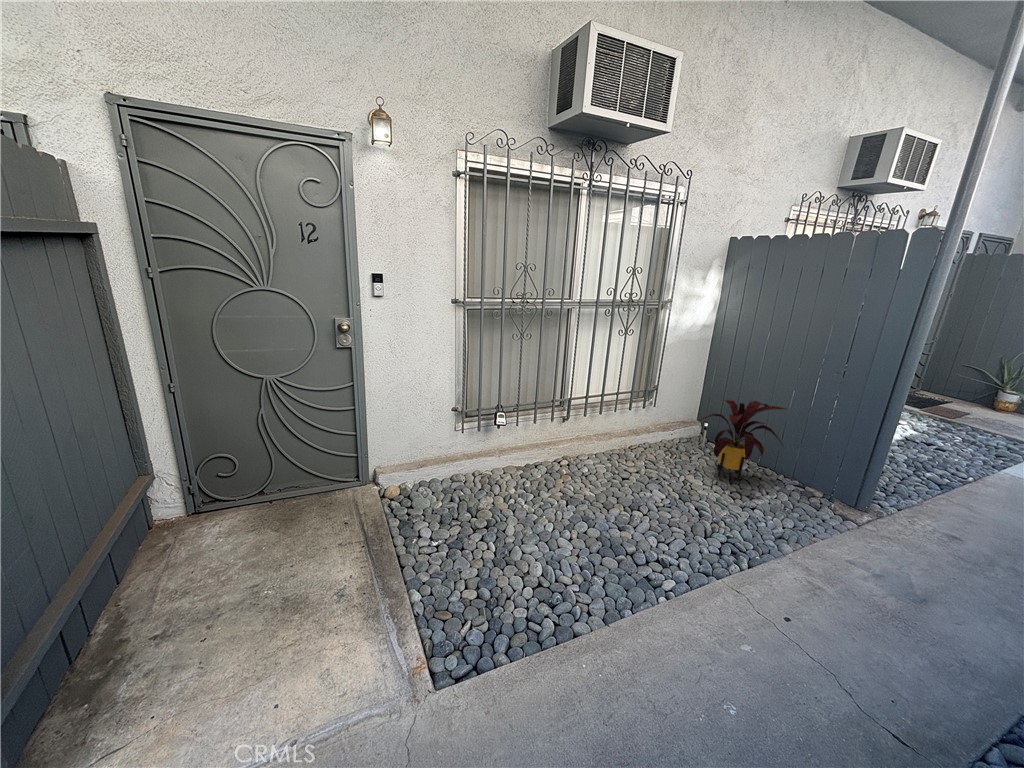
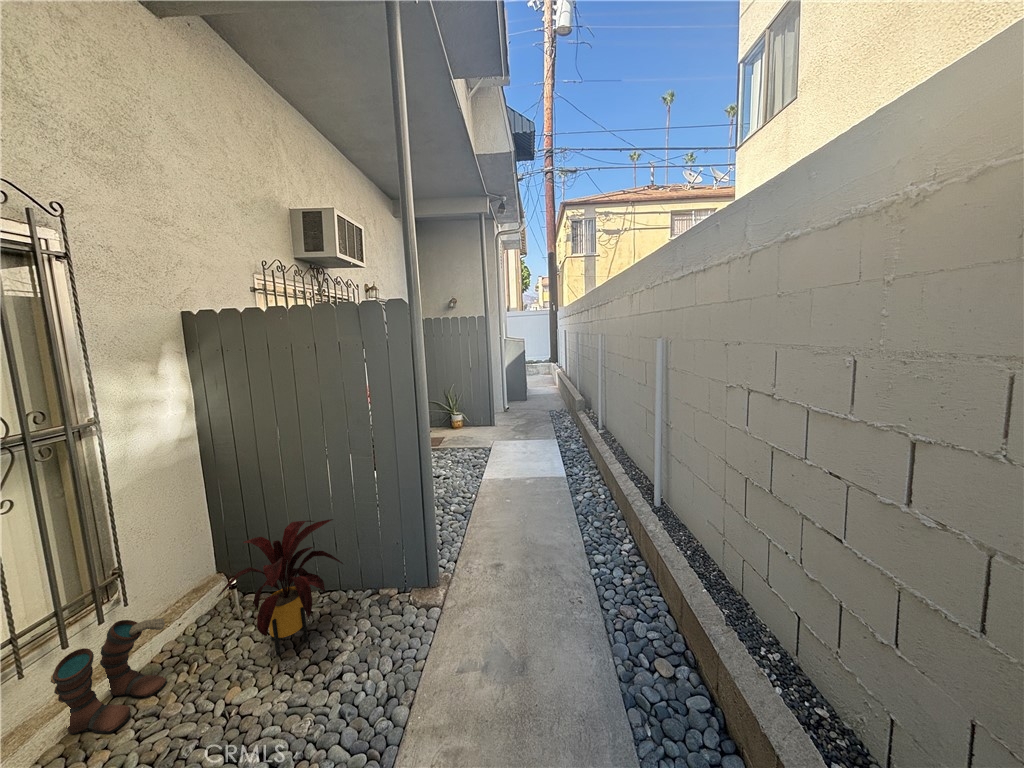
boots: none [623,411,669,458] -> present [51,618,167,734]

